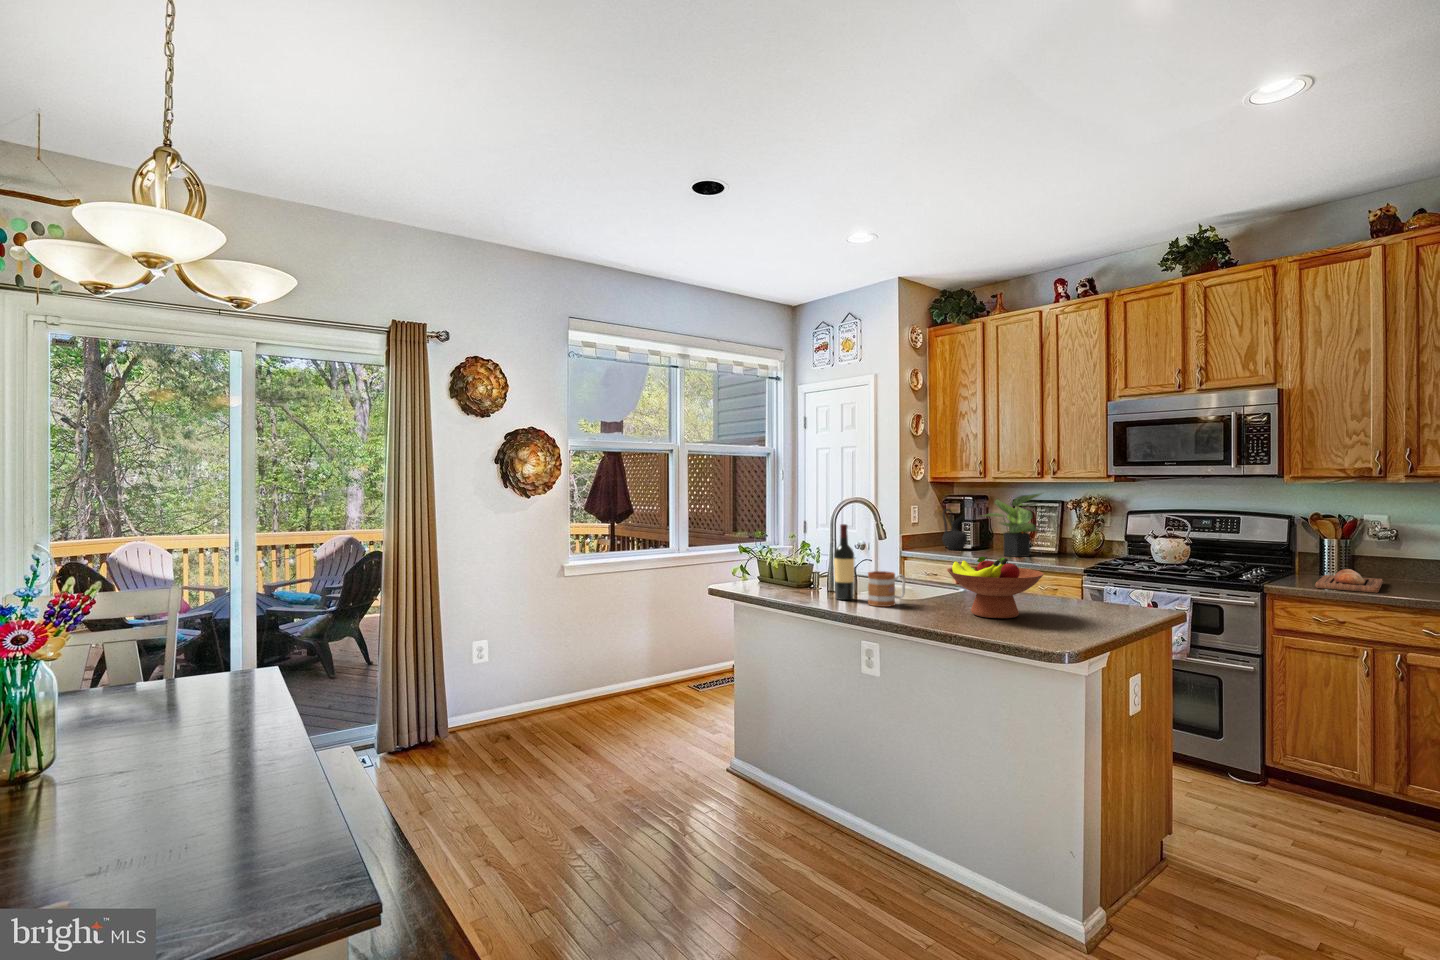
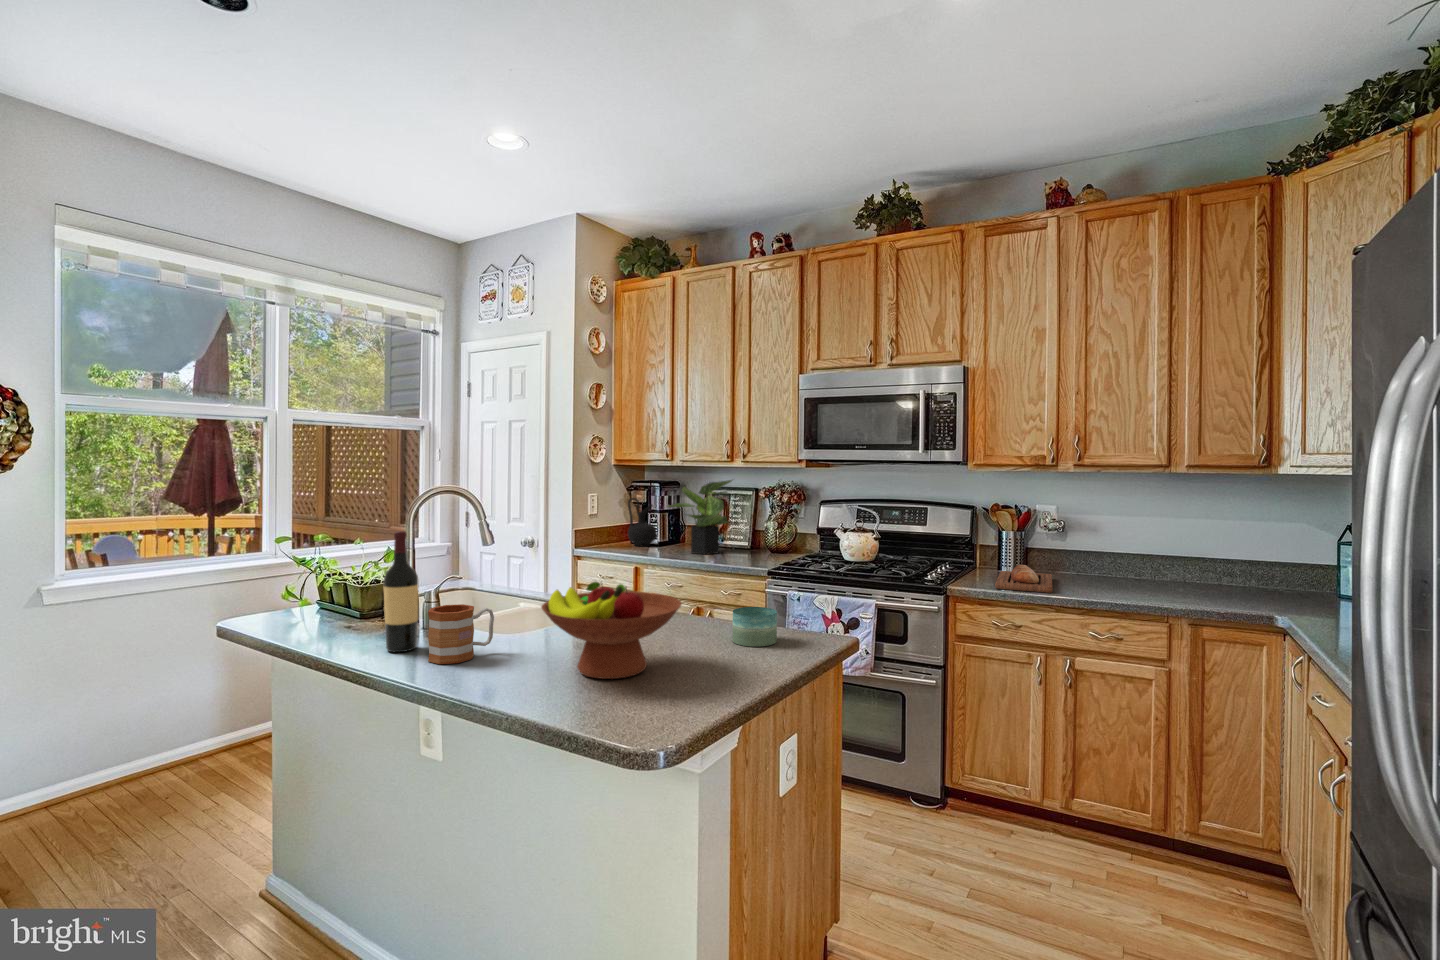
candle: none [1074,584,1110,610] -> present [732,607,777,647]

